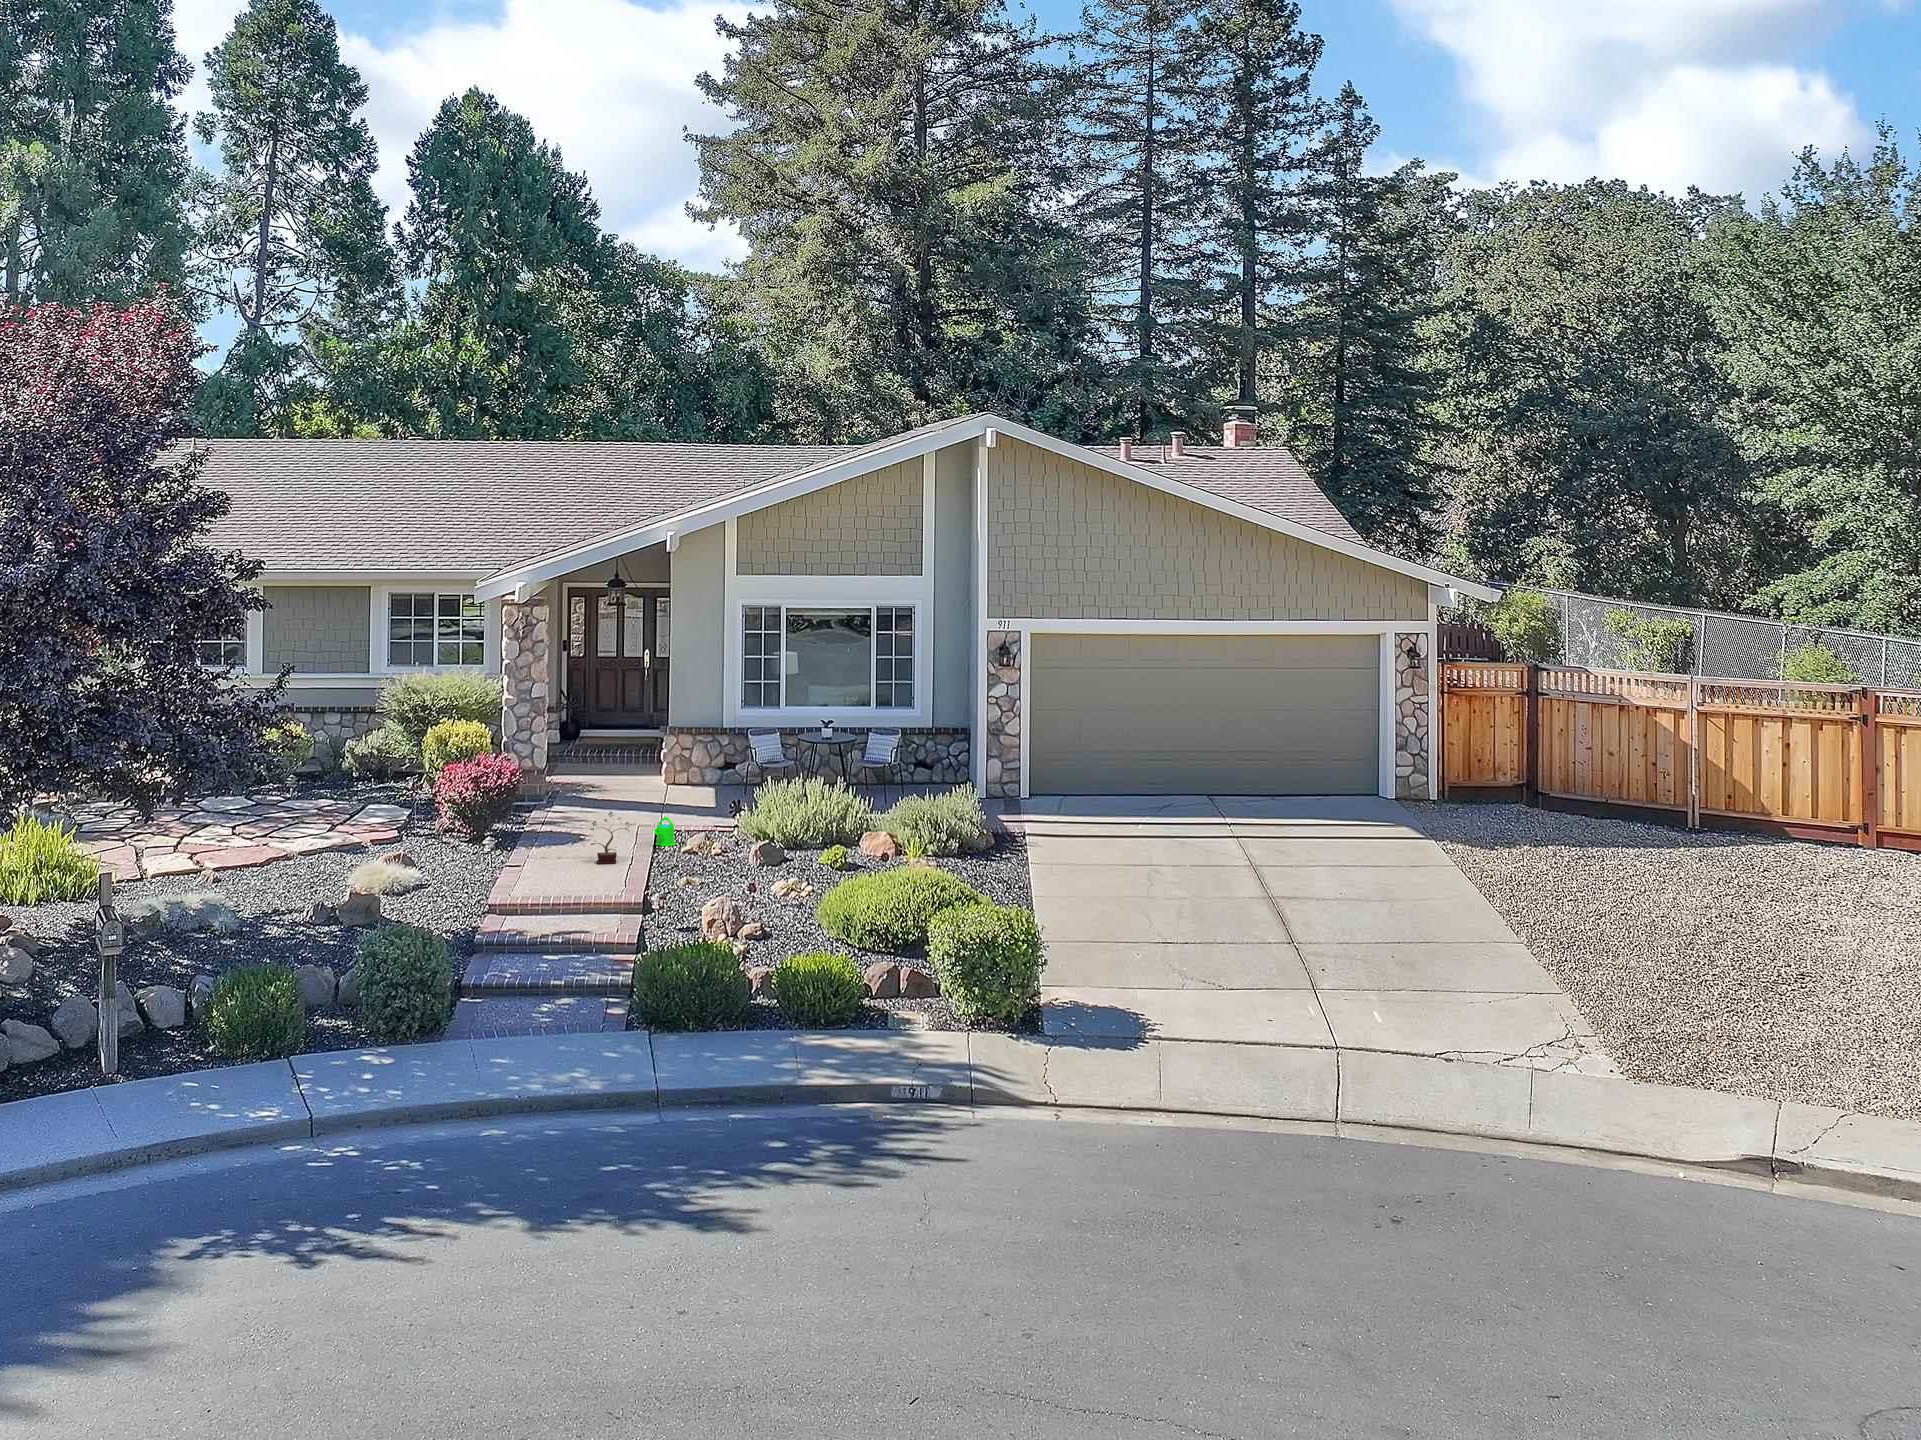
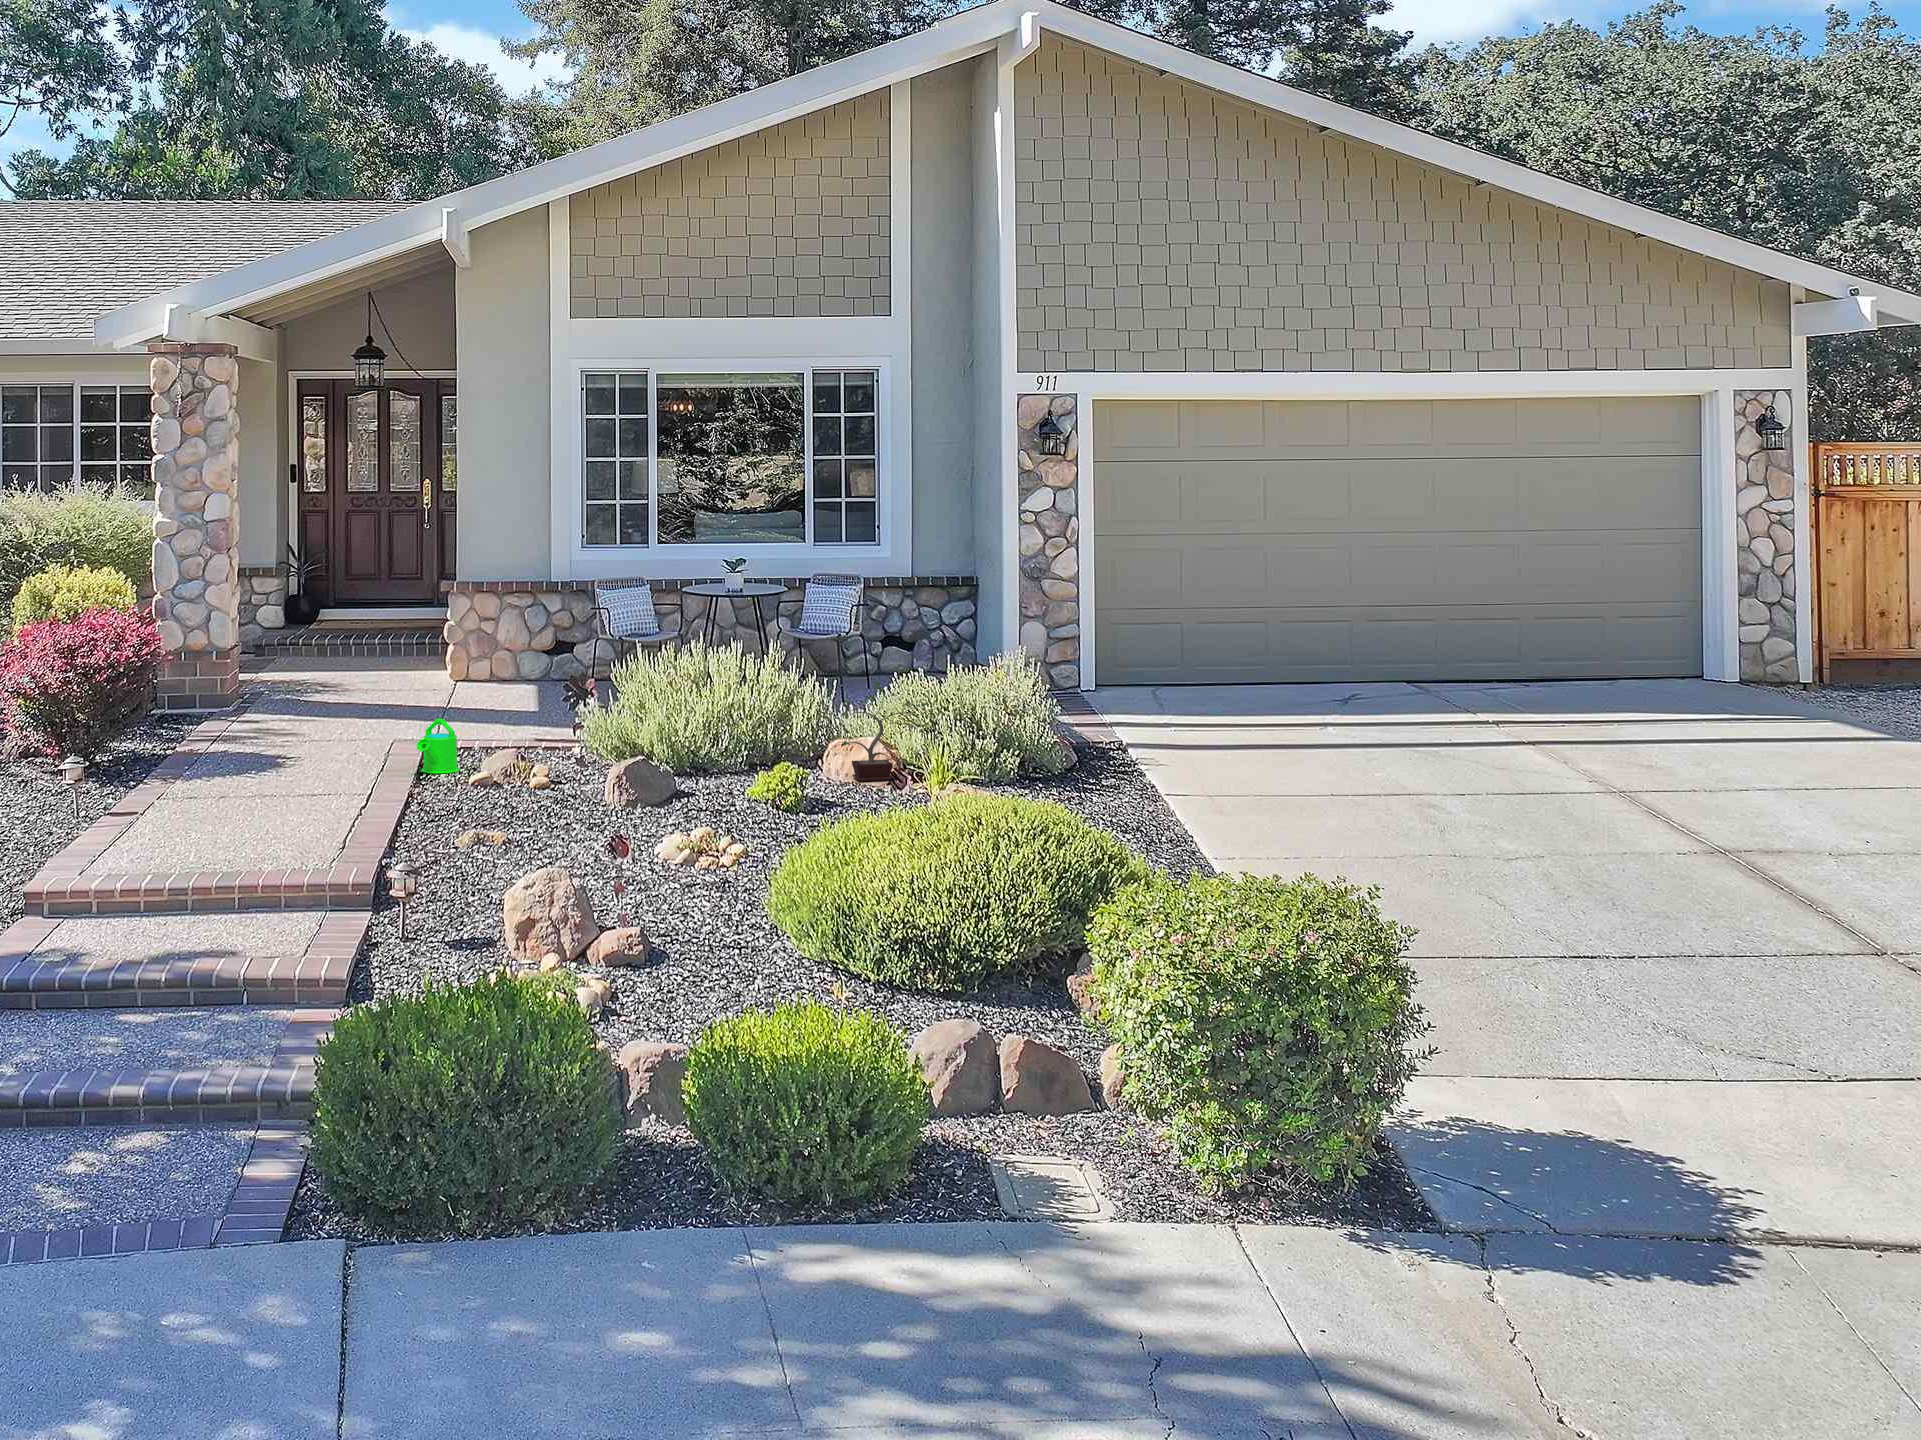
potted plant: present [590,811,635,864] -> present [841,681,929,781]

